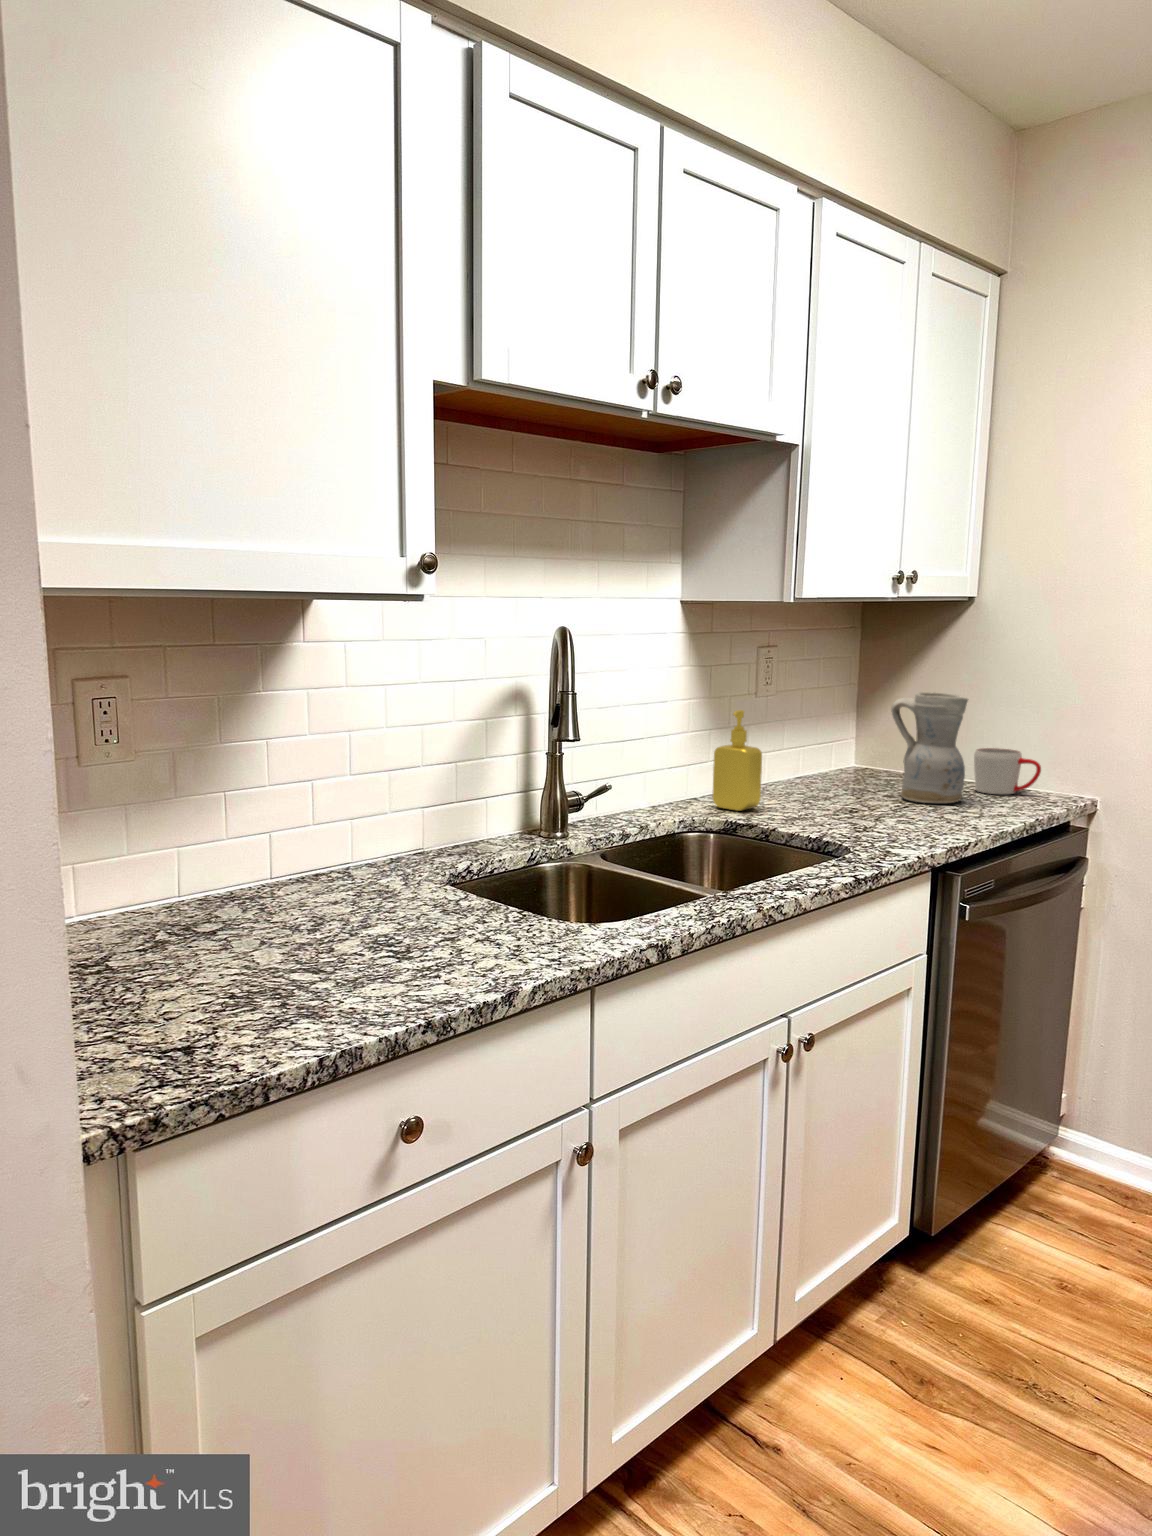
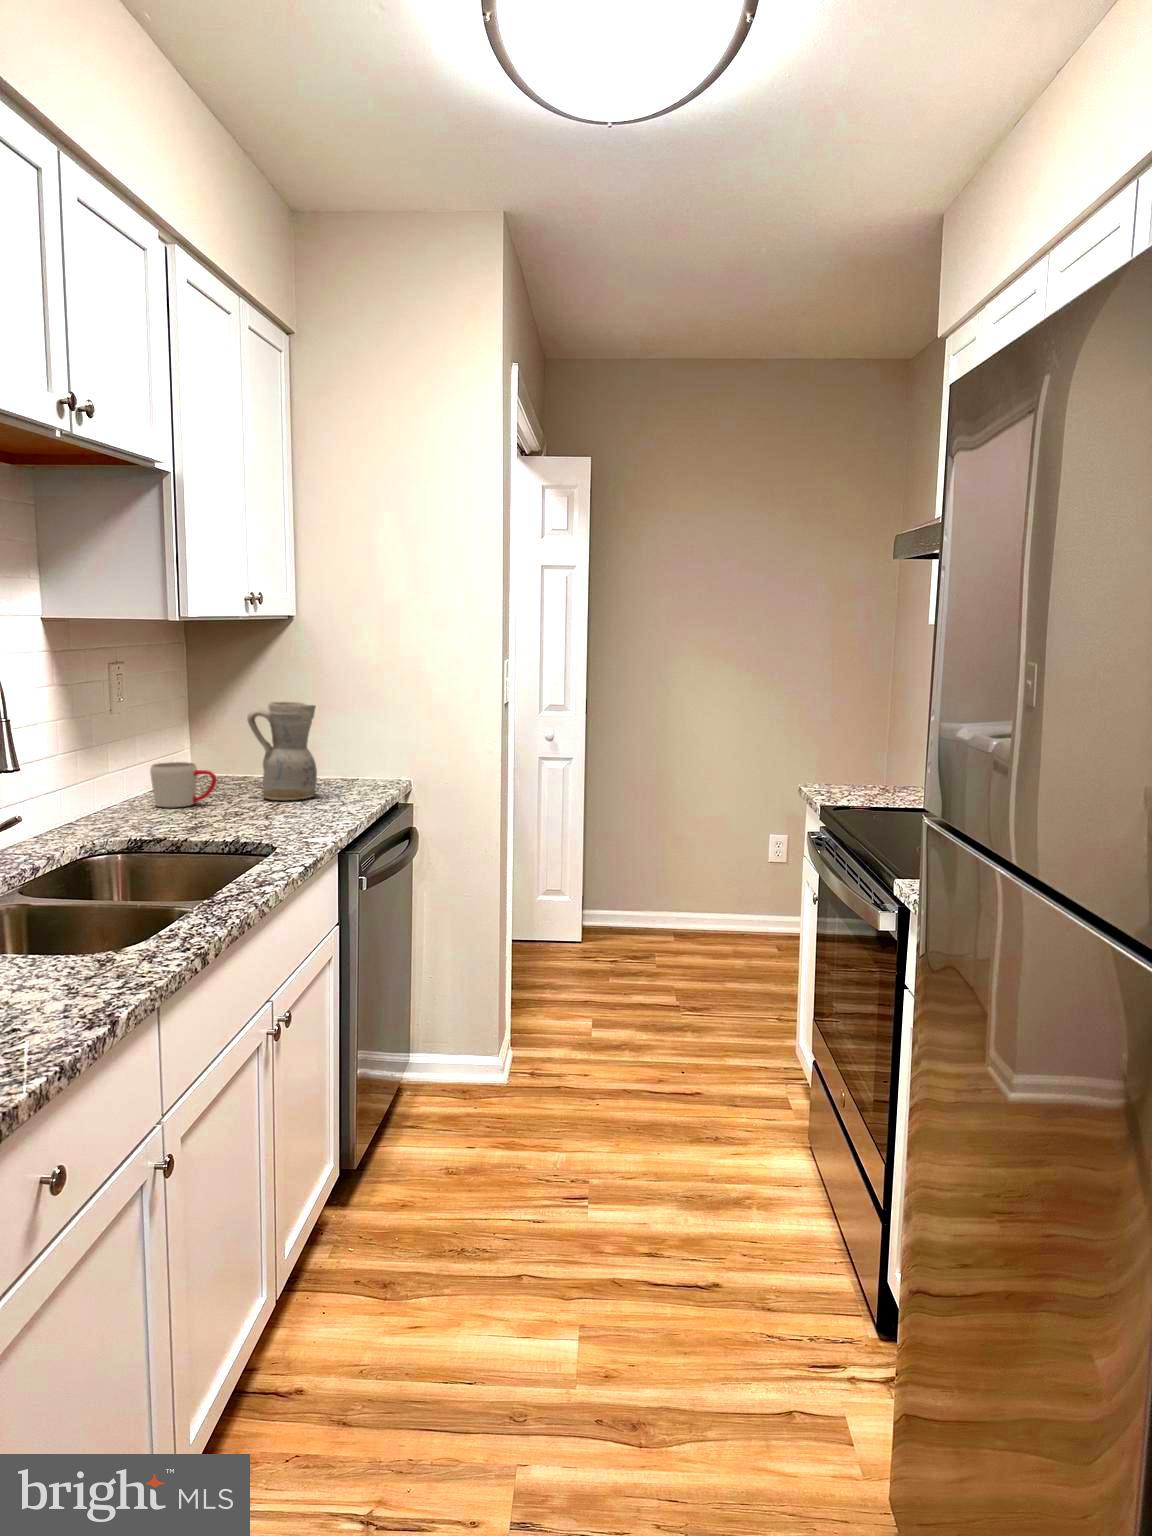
soap dispenser: present [713,710,762,811] -> none [94,728,147,828]
mug: present [974,748,1041,794] -> present [150,762,216,807]

